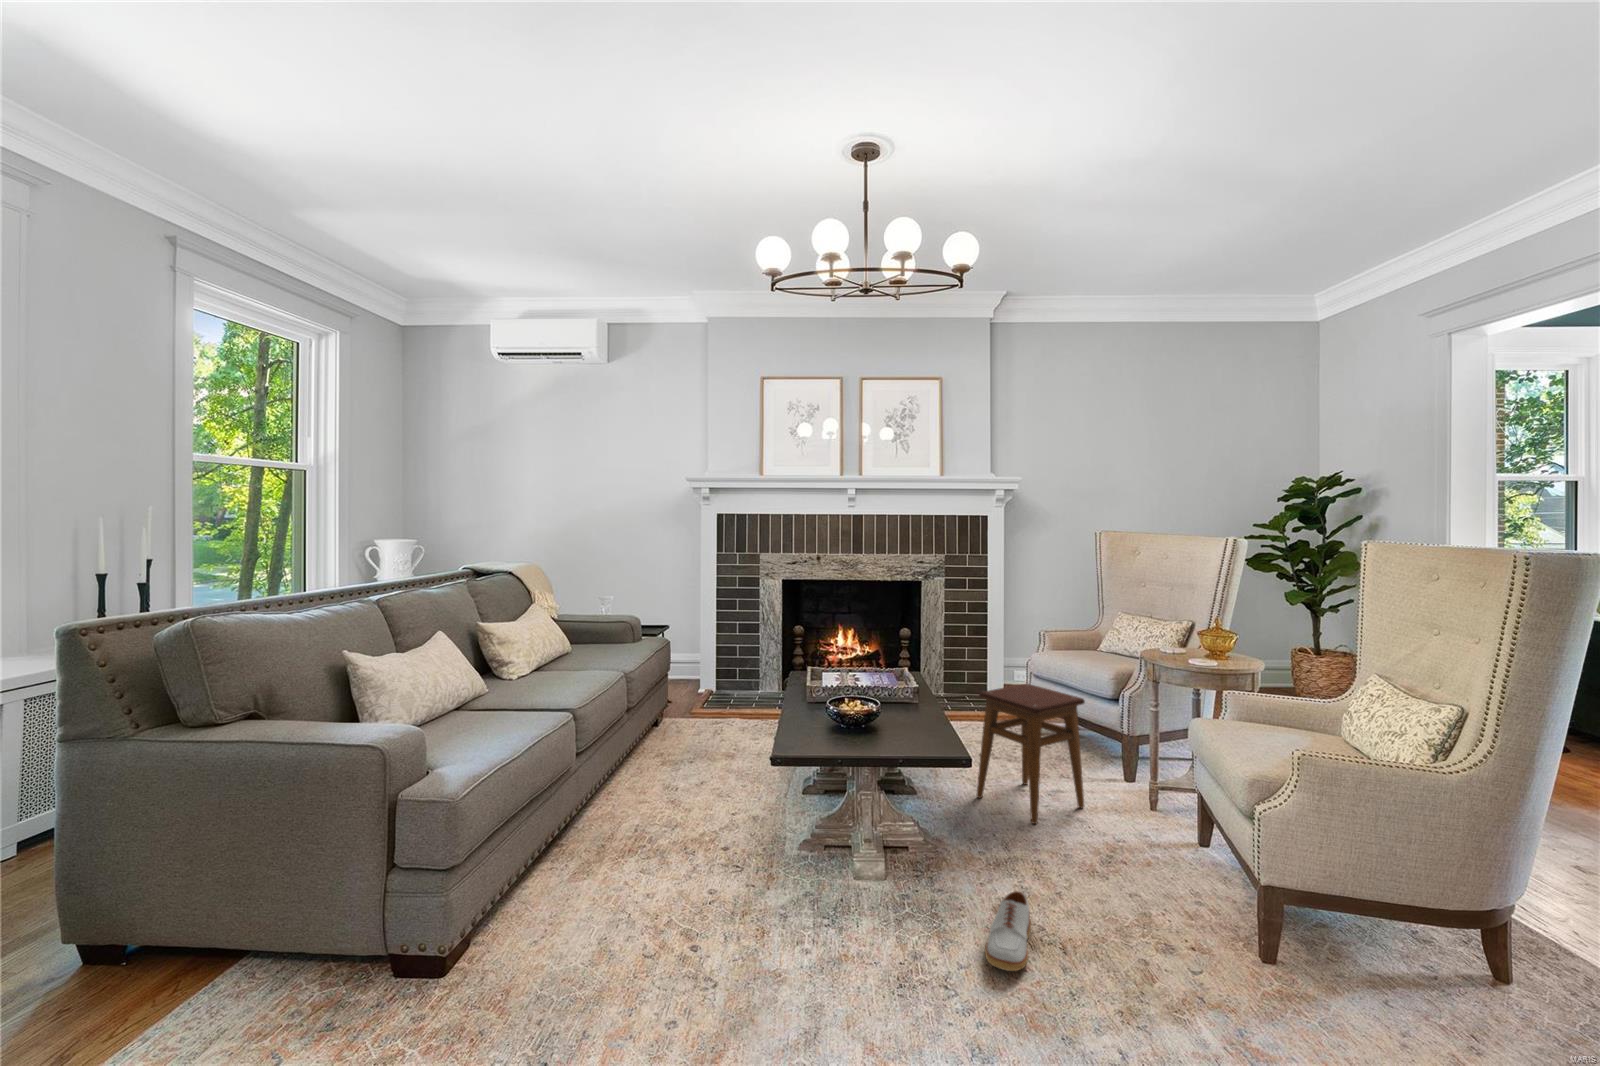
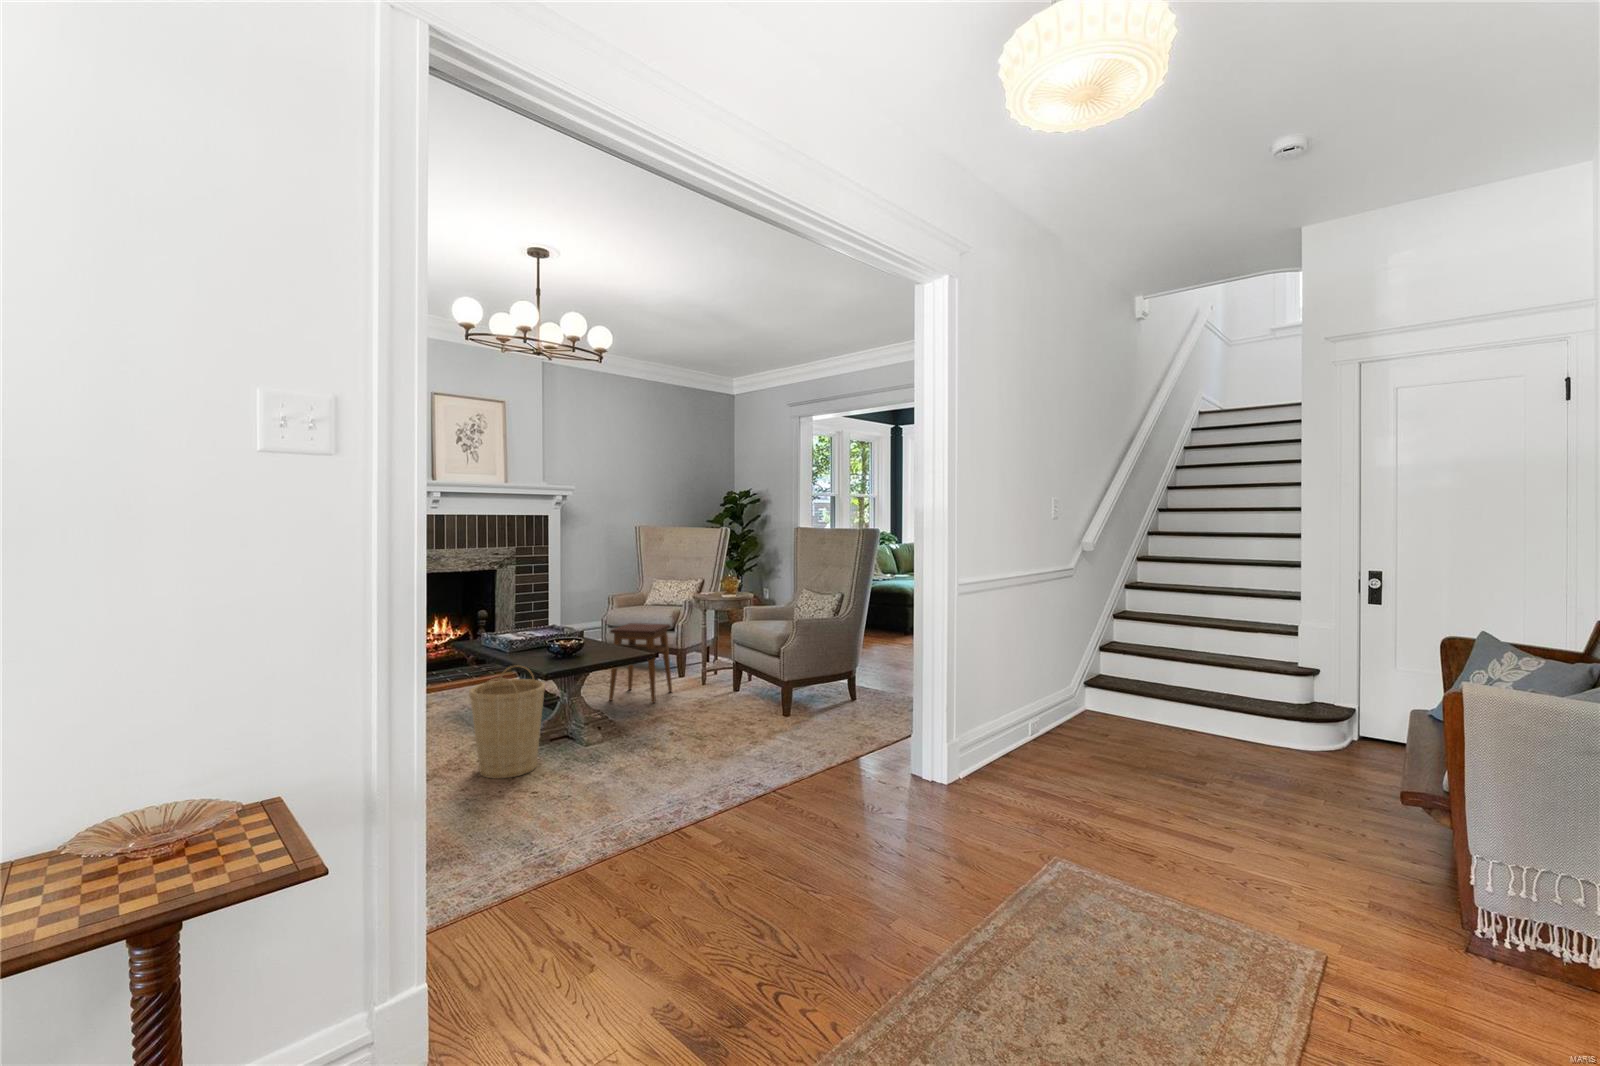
basket: none [678,737,779,908] -> present [469,665,545,779]
shoe: present [985,891,1031,971] -> none [678,717,705,747]

